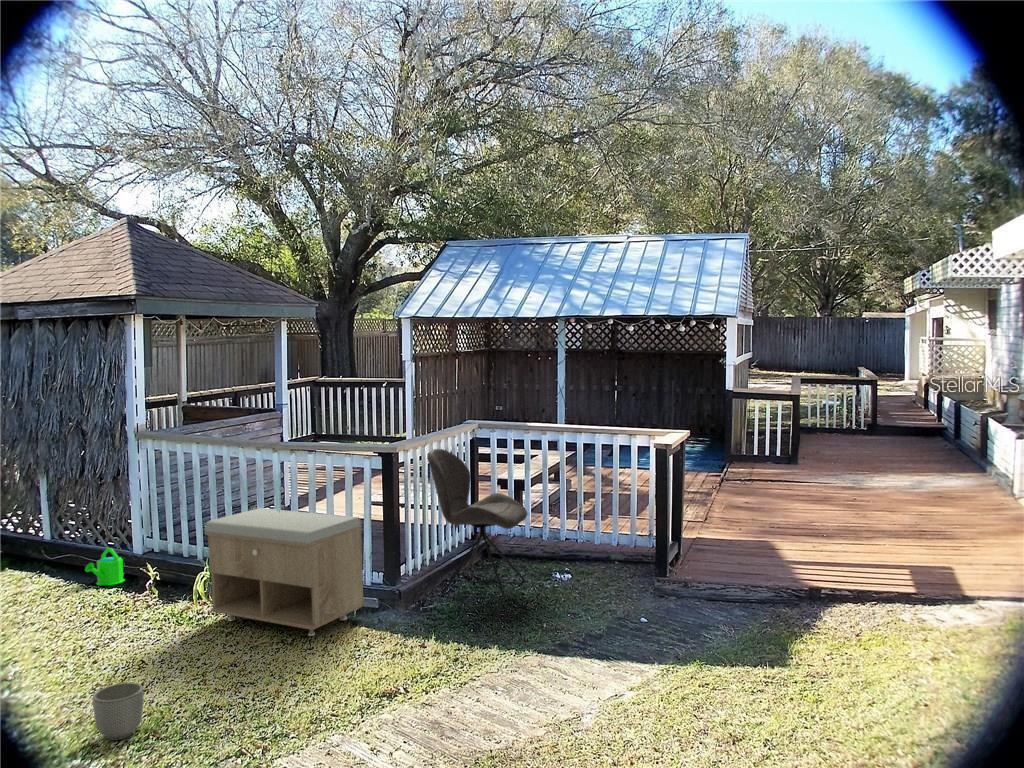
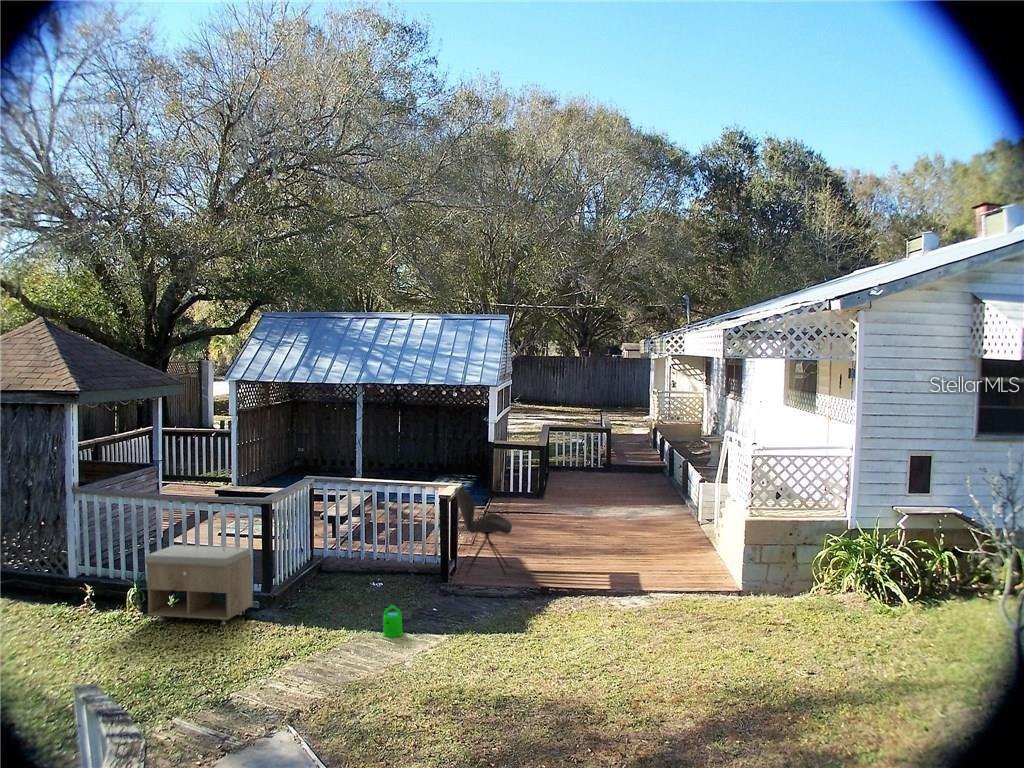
chair: present [428,449,527,599] -> present [455,487,512,575]
watering can: present [85,548,125,586] -> present [382,605,403,637]
planter: present [93,682,143,740] -> none [124,648,152,679]

